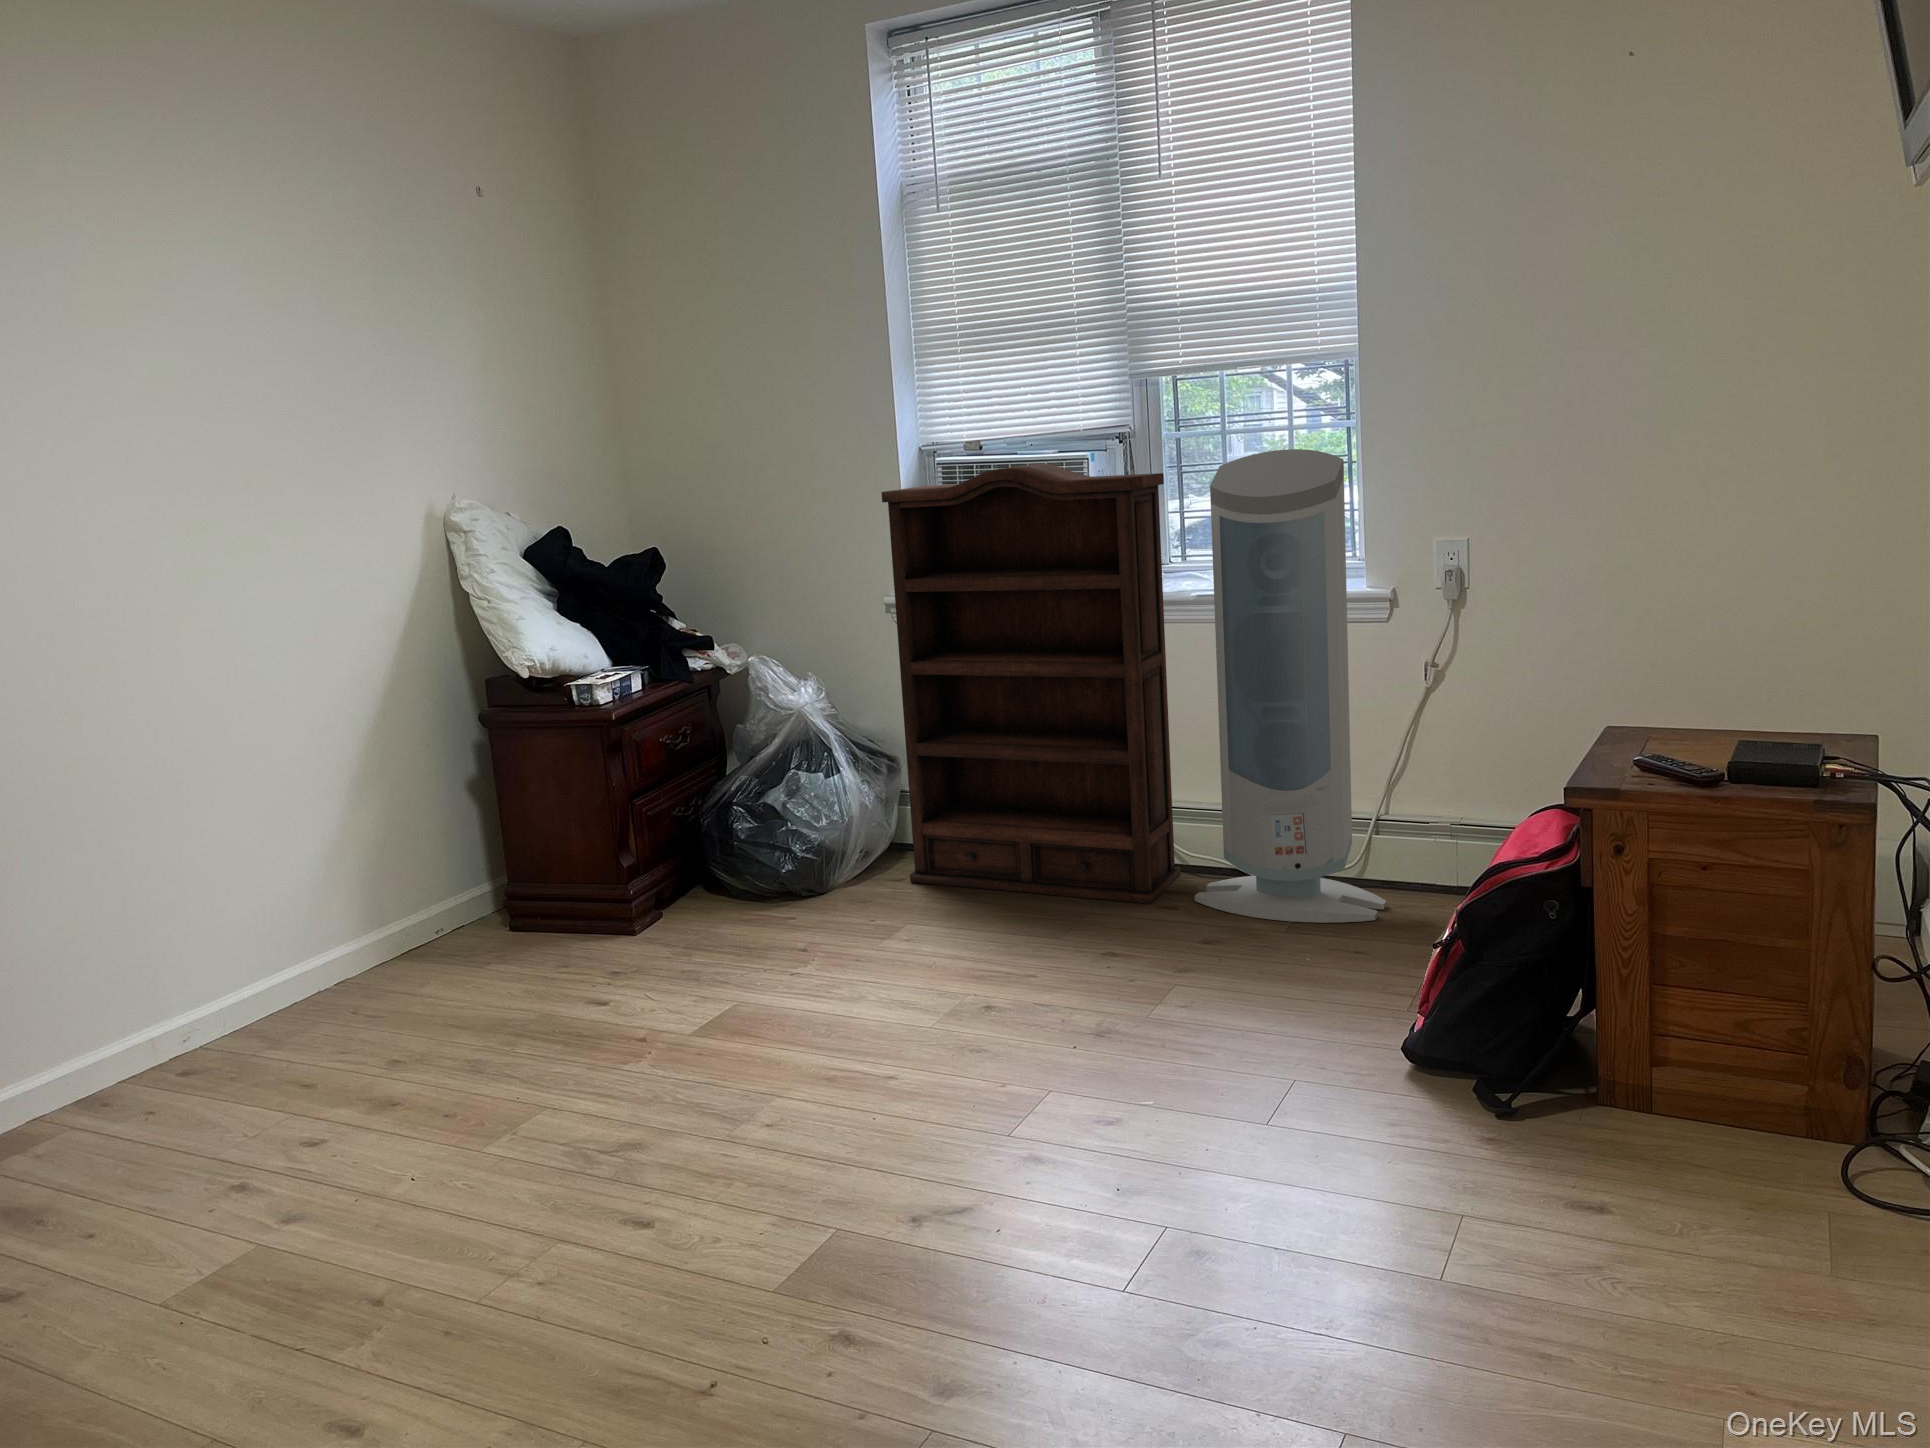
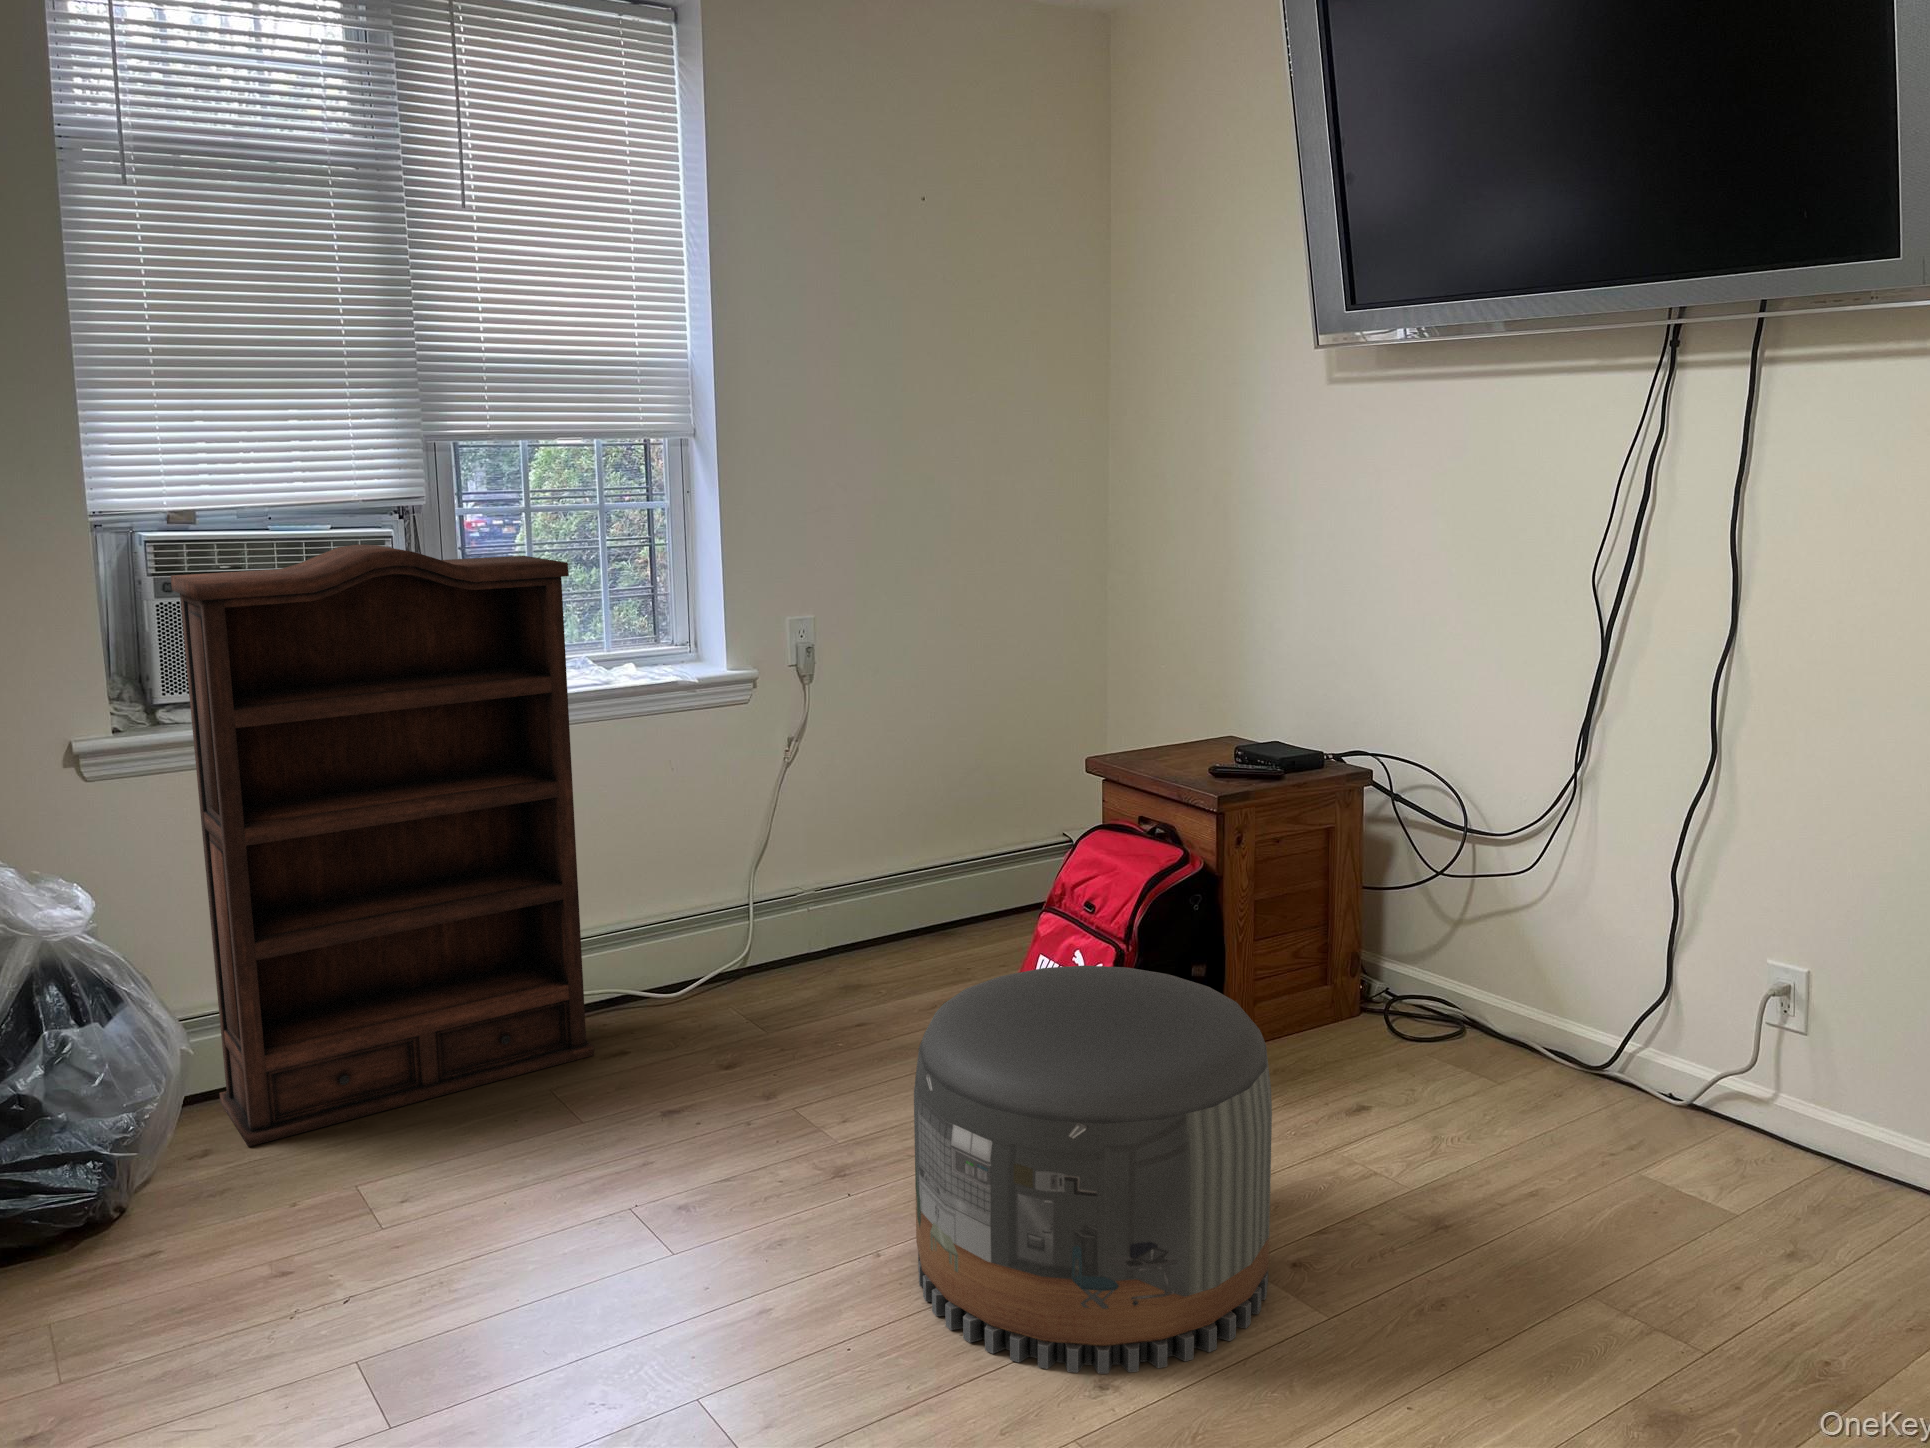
air purifier: present [1195,449,1386,923] -> none [609,530,806,1037]
pouf: none [869,875,1221,1255] -> present [914,965,1272,1373]

